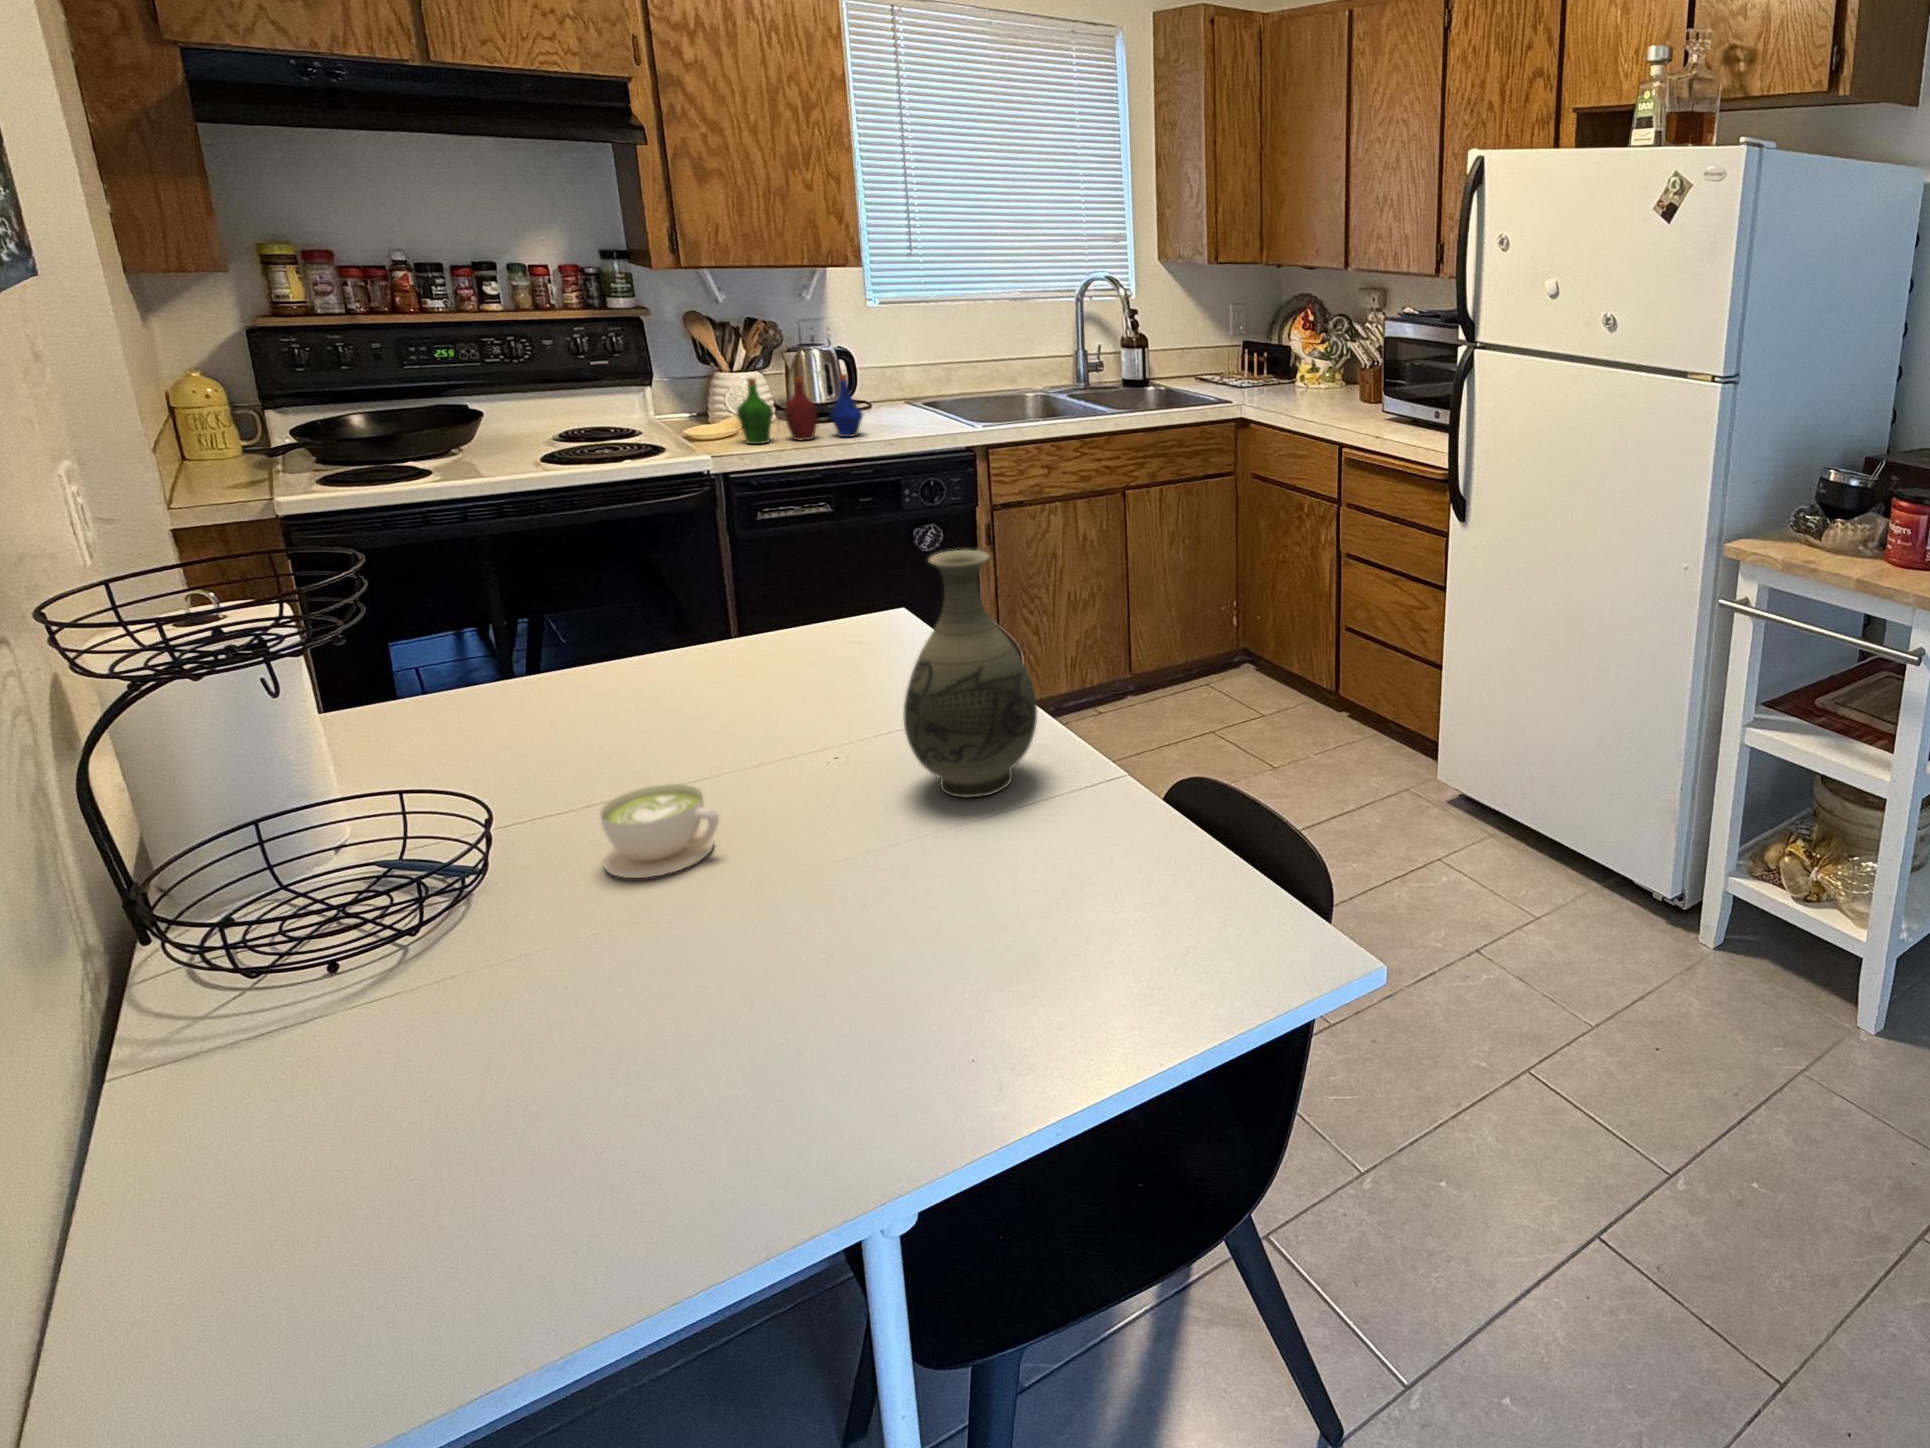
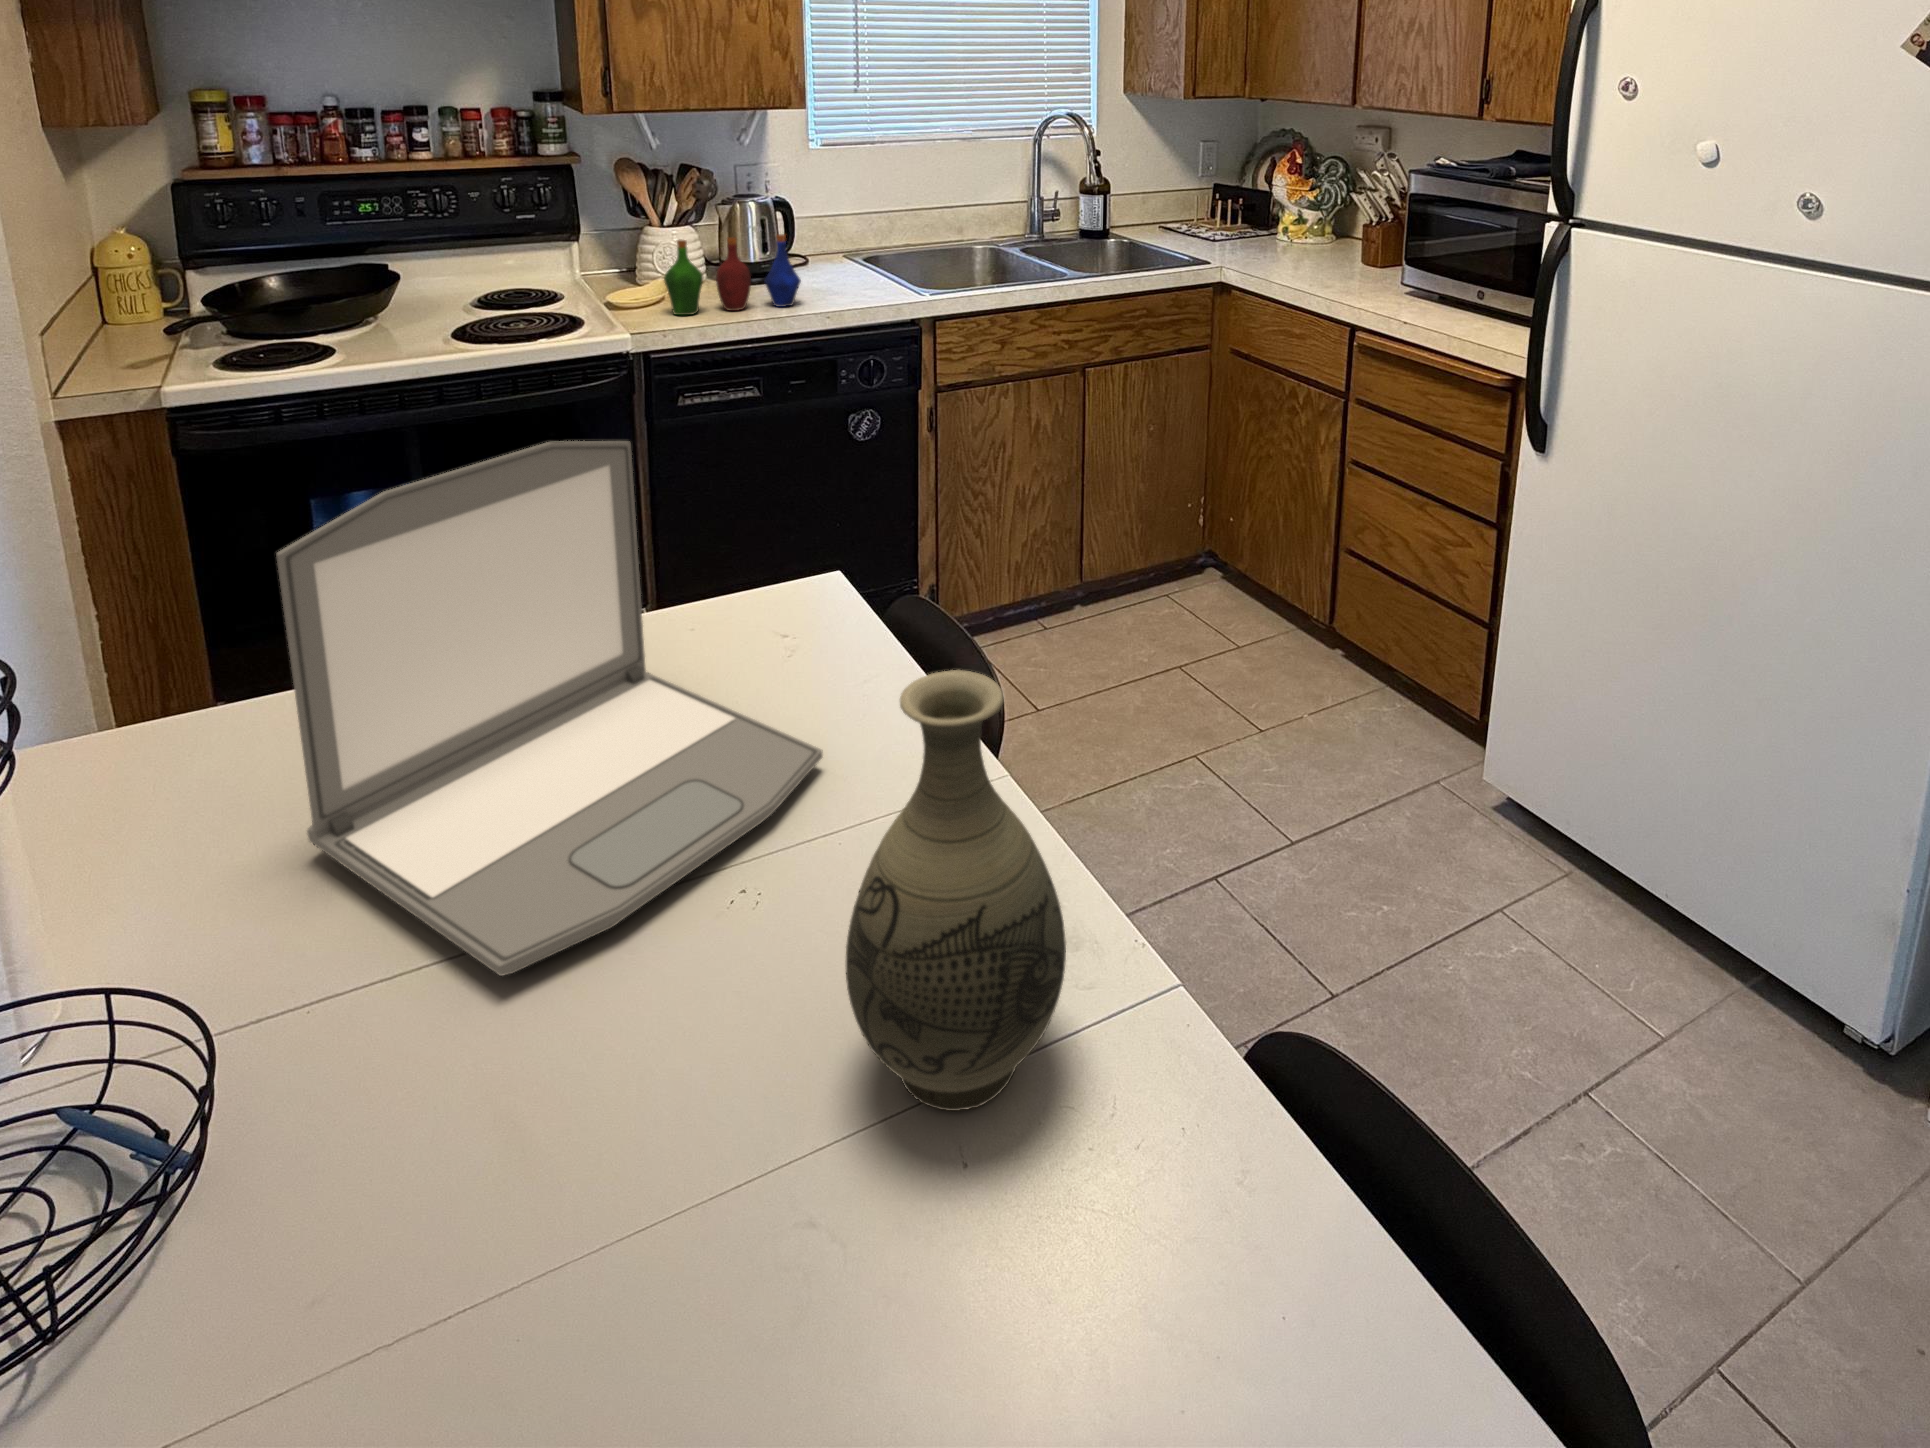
laptop: none [499,470,890,771] -> present [276,441,823,976]
coffee cup: present [600,784,719,878] -> none [323,1090,524,1325]

